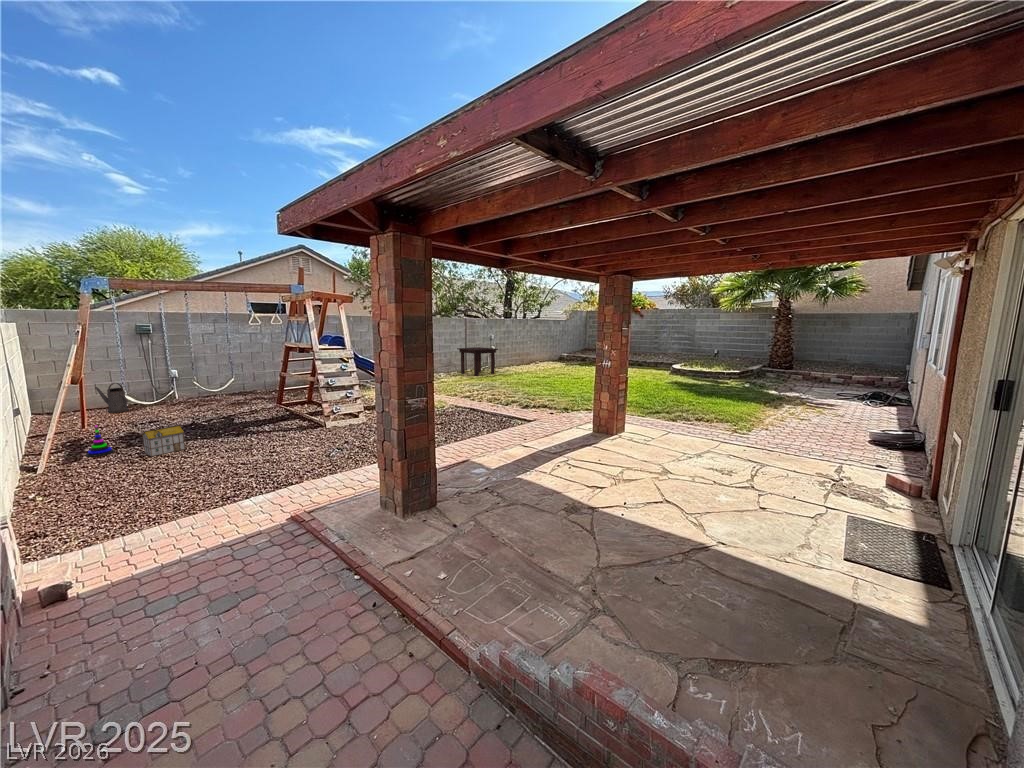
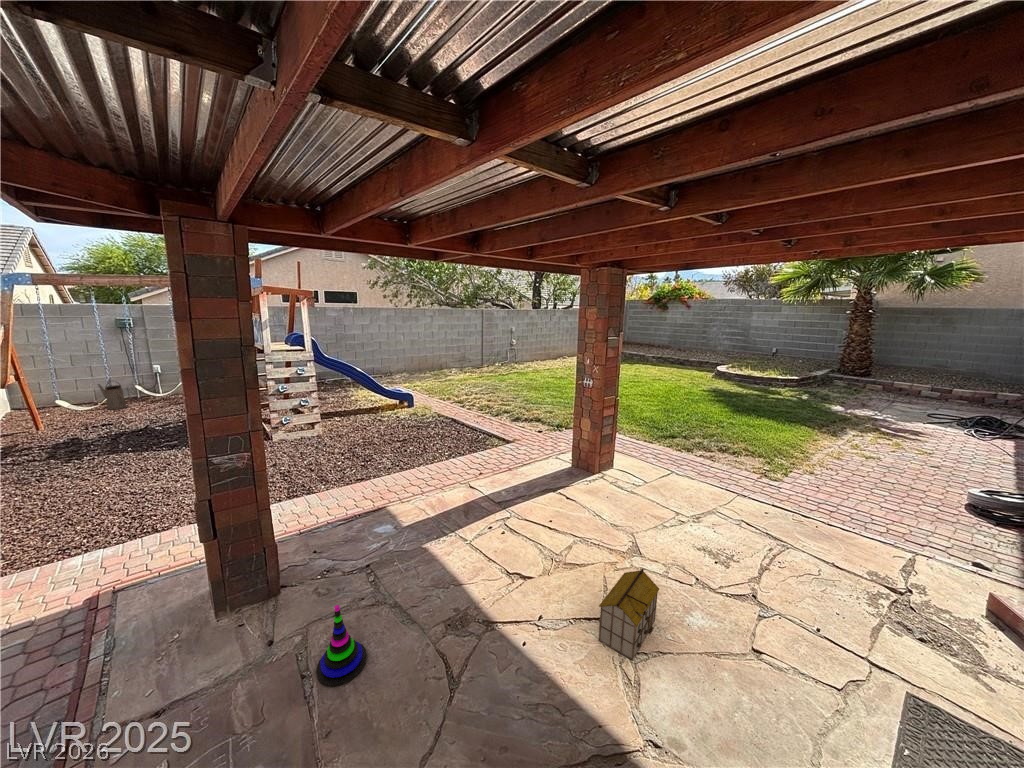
dining table: present [457,347,498,376] -> none [474,342,517,373]
stacking toy: present [86,425,114,457] -> present [317,605,367,687]
toy house: present [142,425,185,456] -> present [599,569,659,661]

